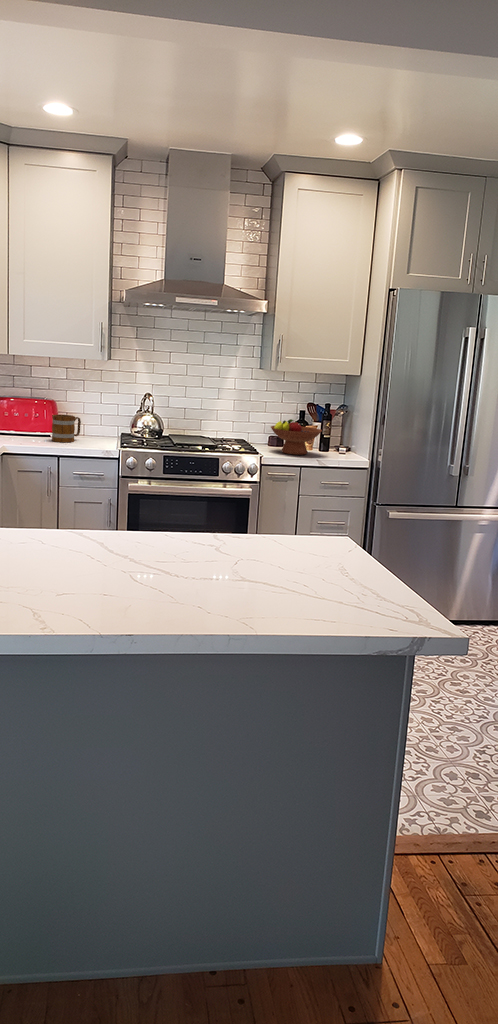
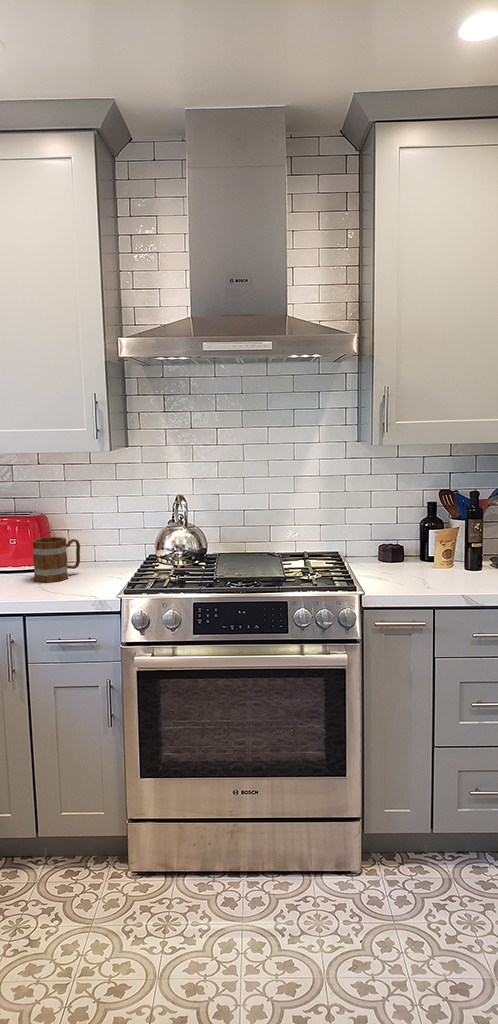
fruit bowl: present [271,419,322,455] -> none [378,522,467,582]

